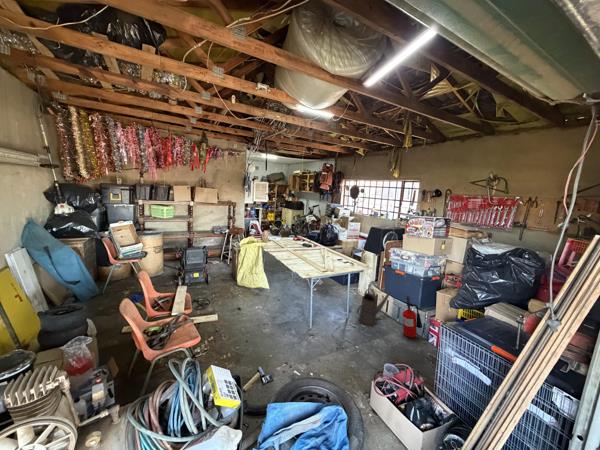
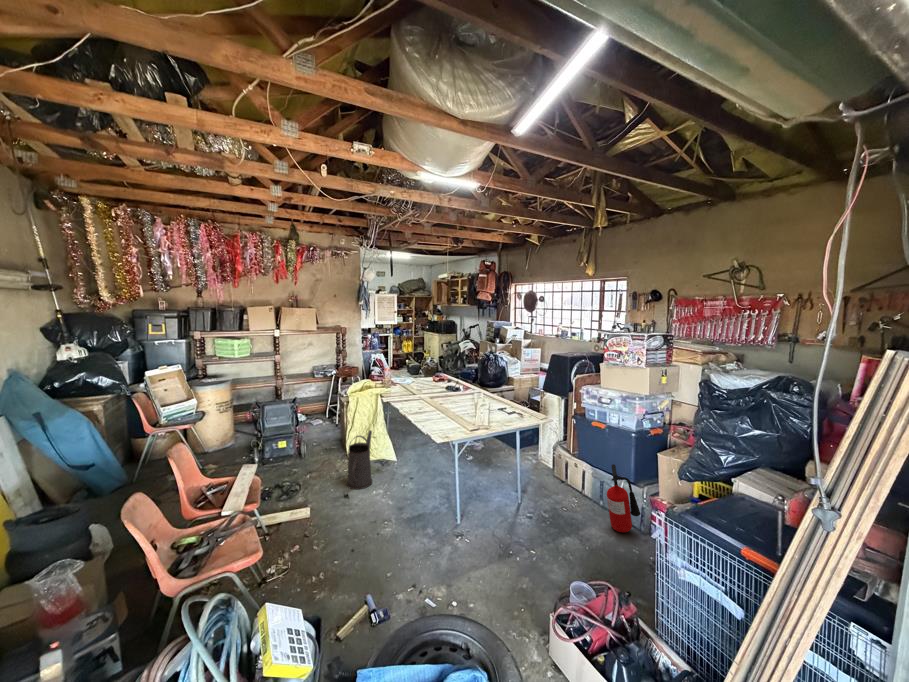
watering can: present [357,289,391,326] -> present [347,430,372,489]

